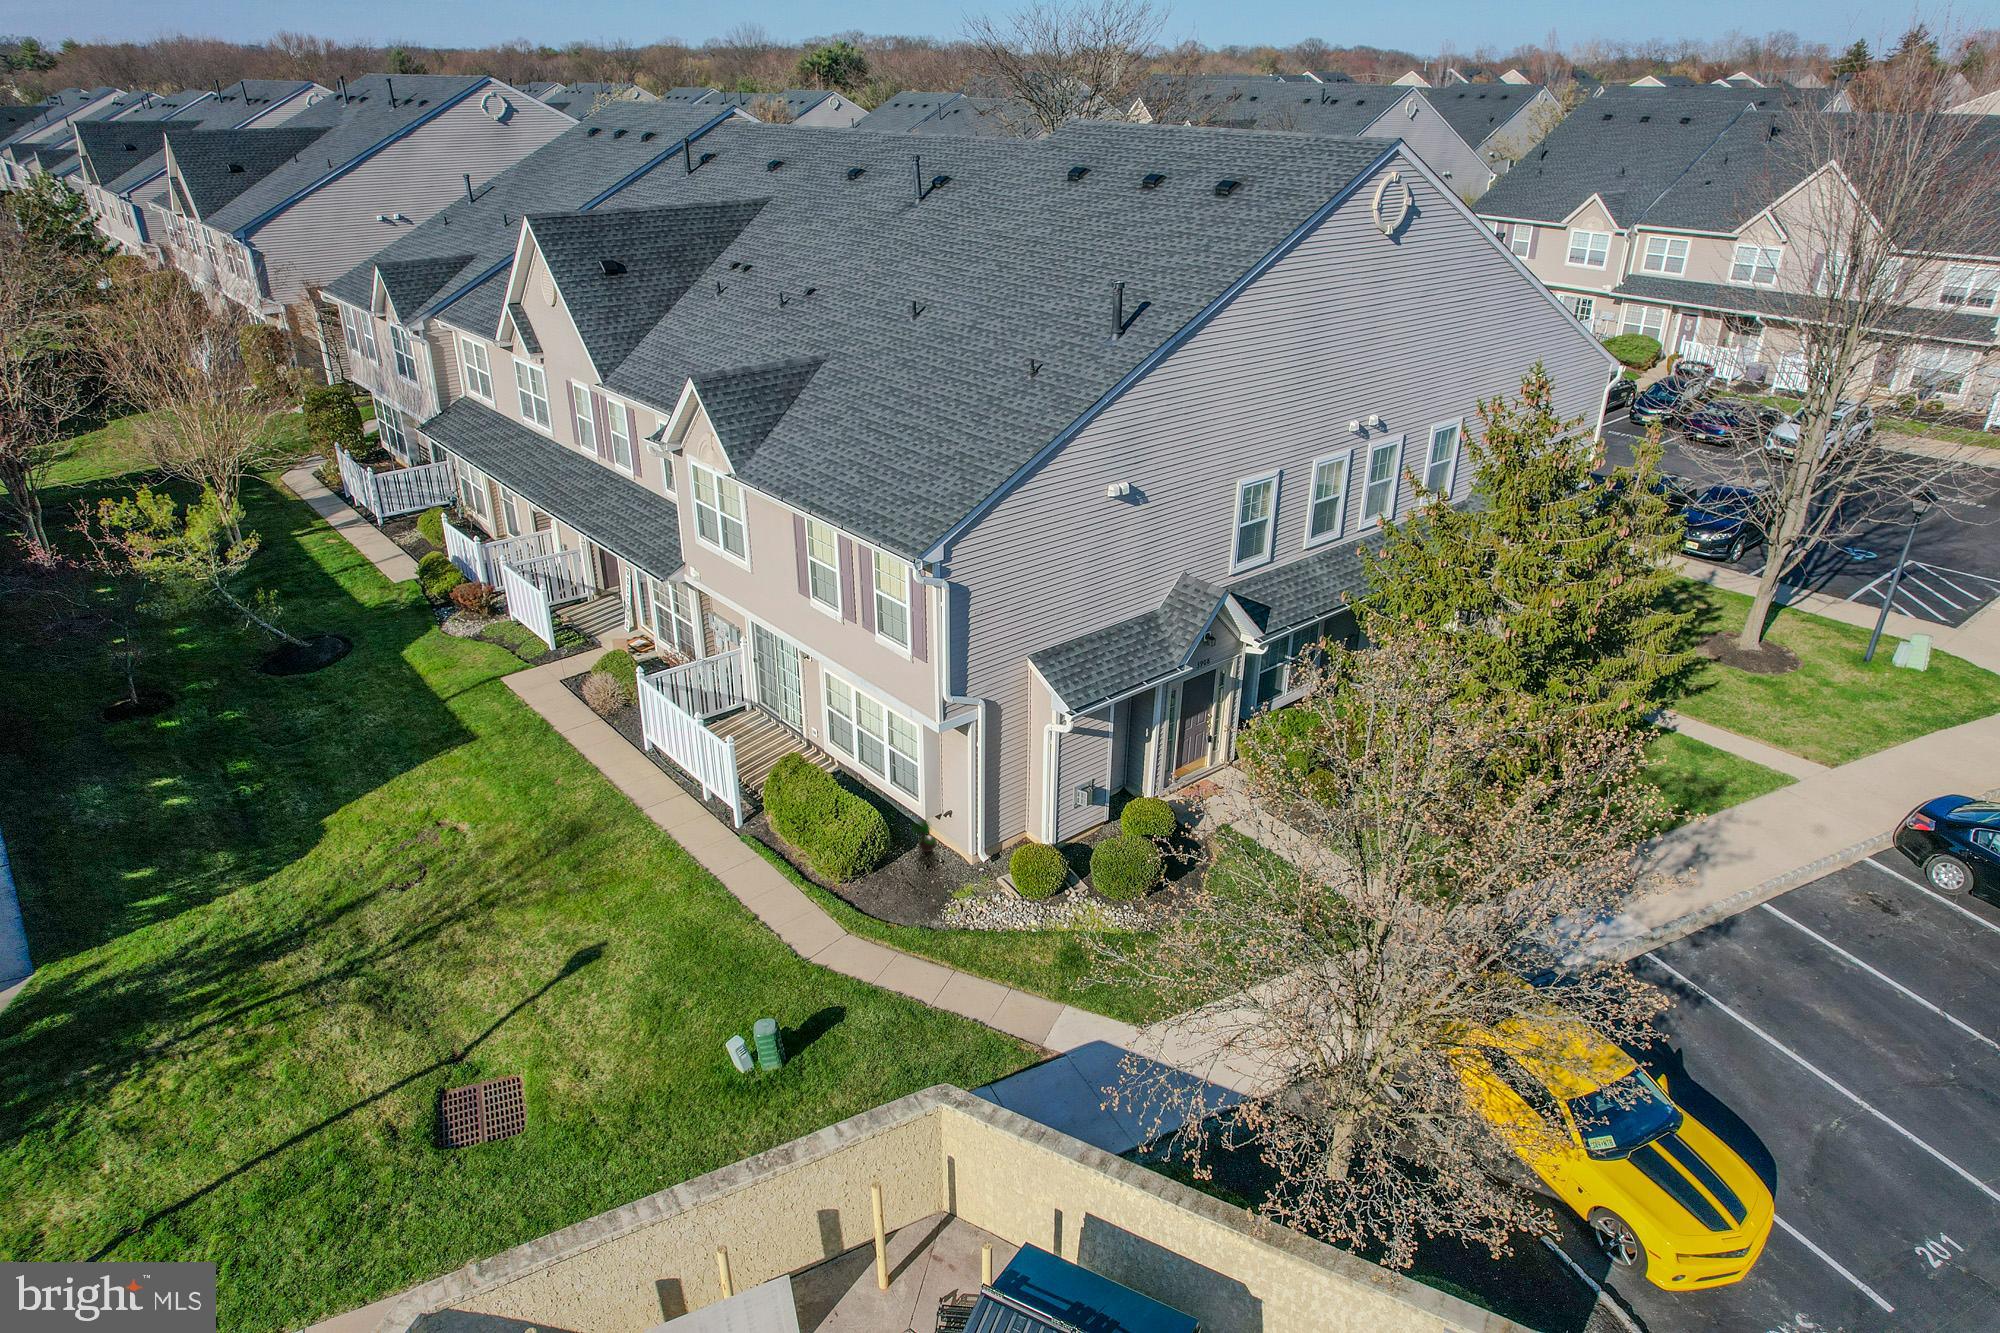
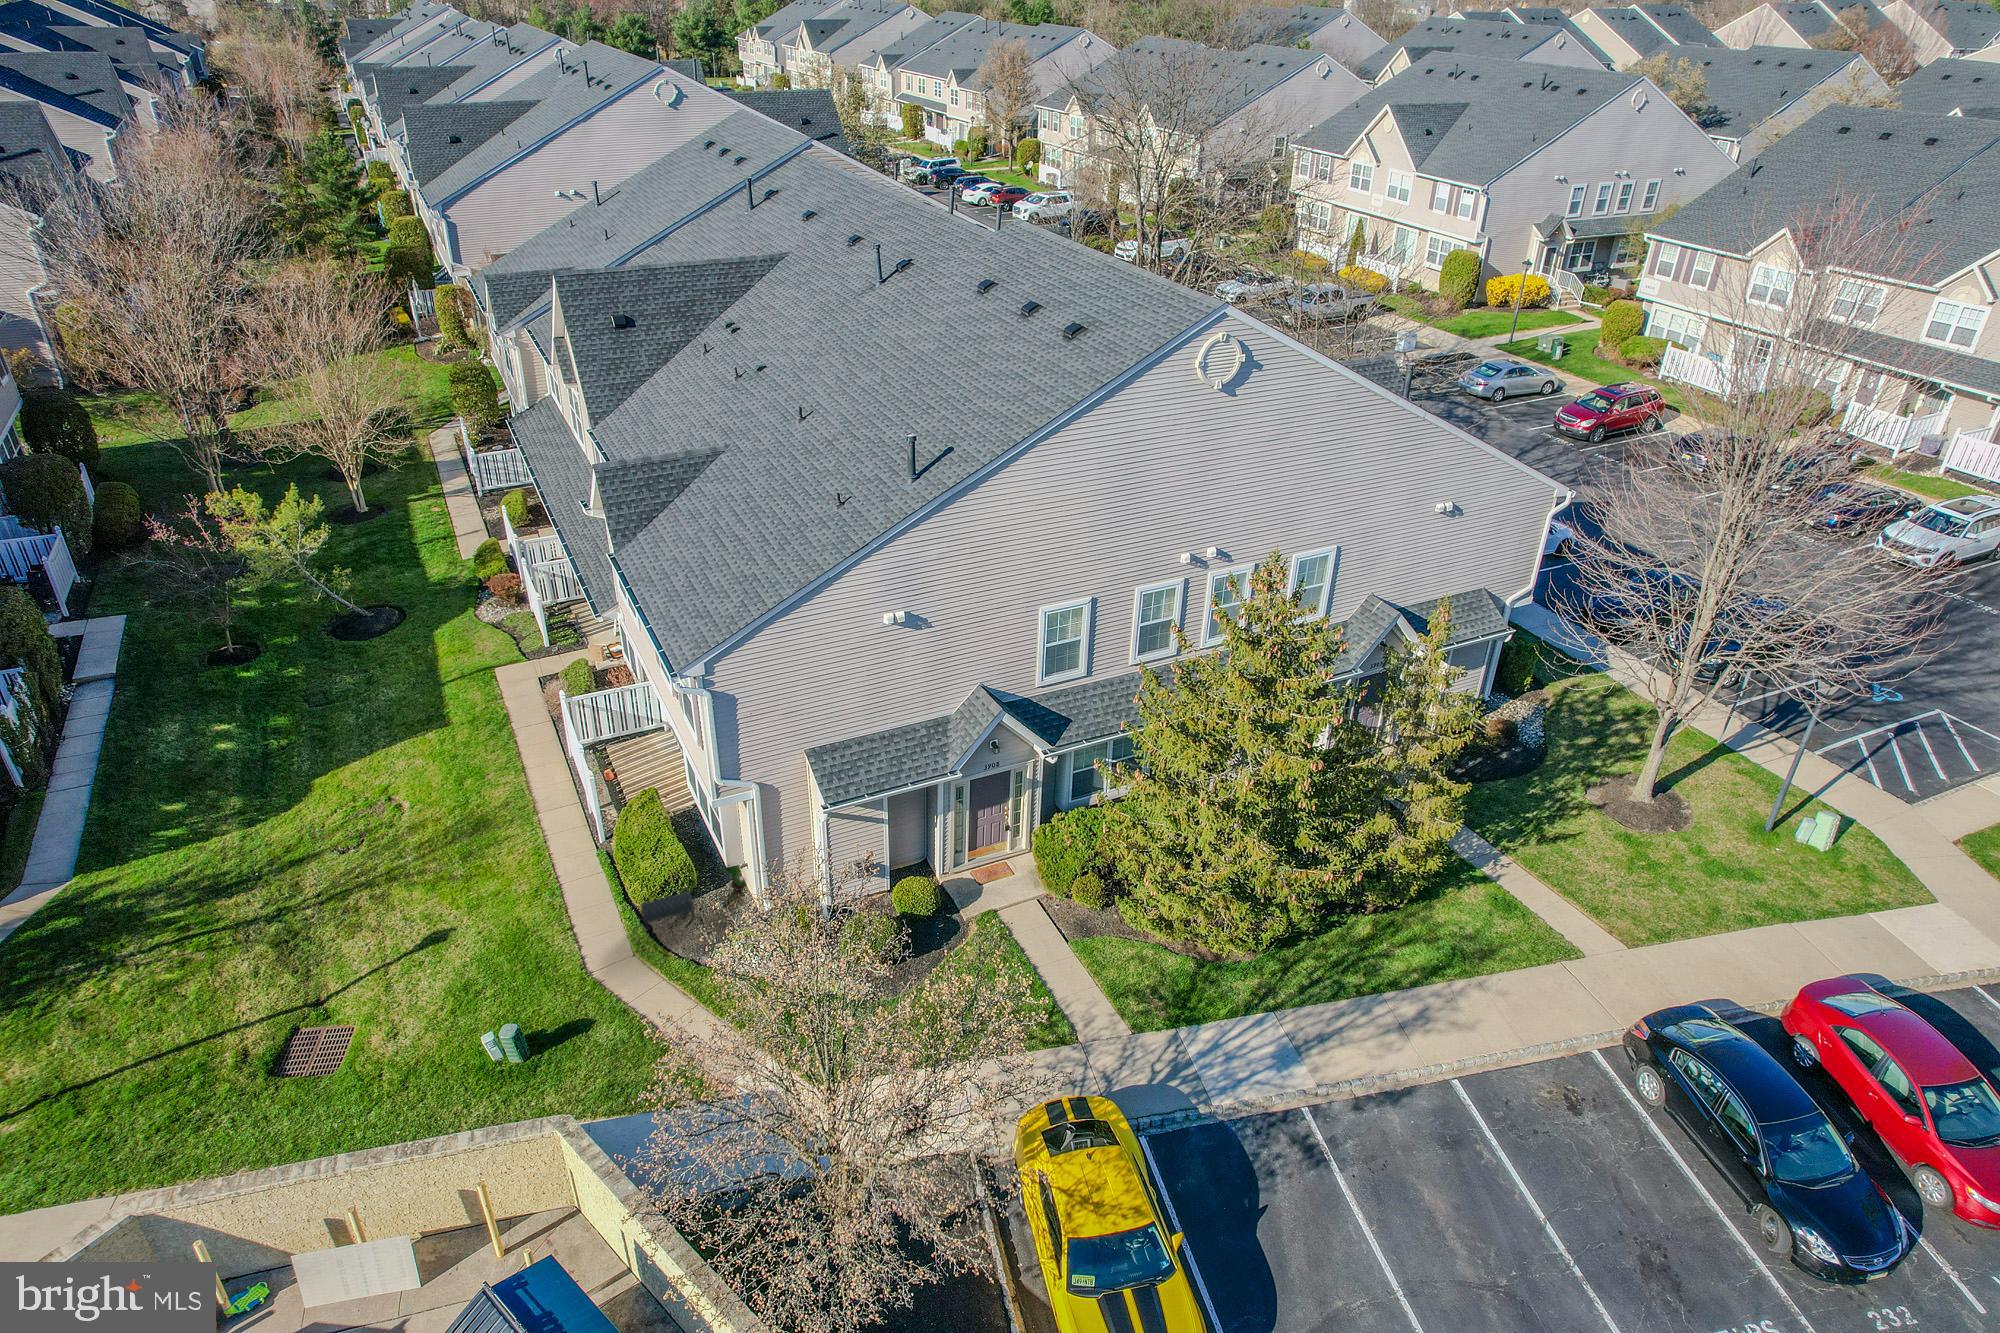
bench: none [832,857,895,909] -> present [641,892,694,930]

